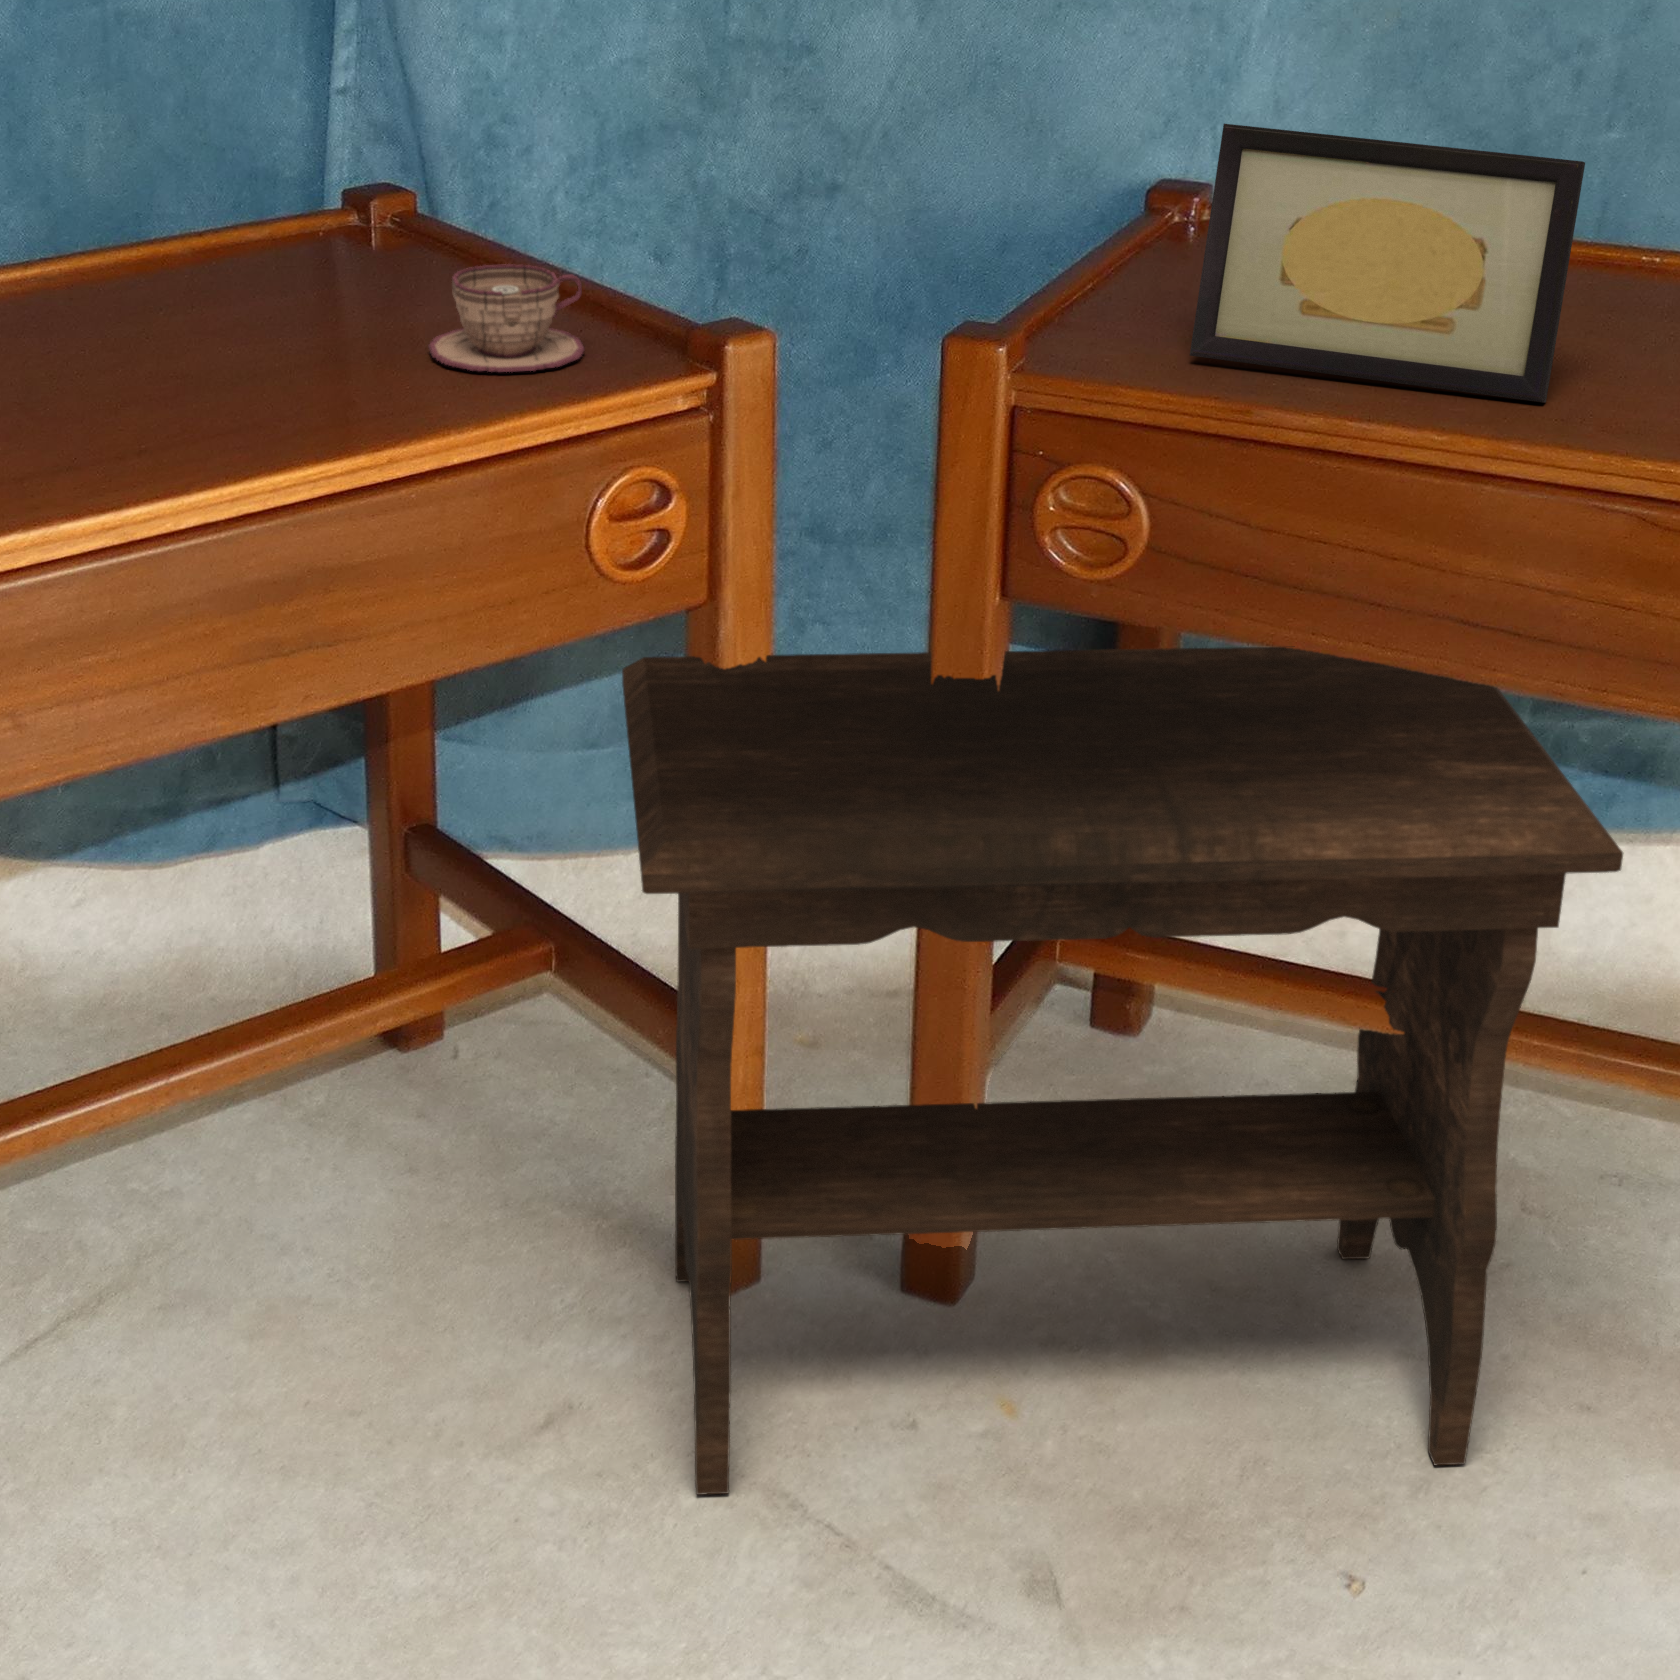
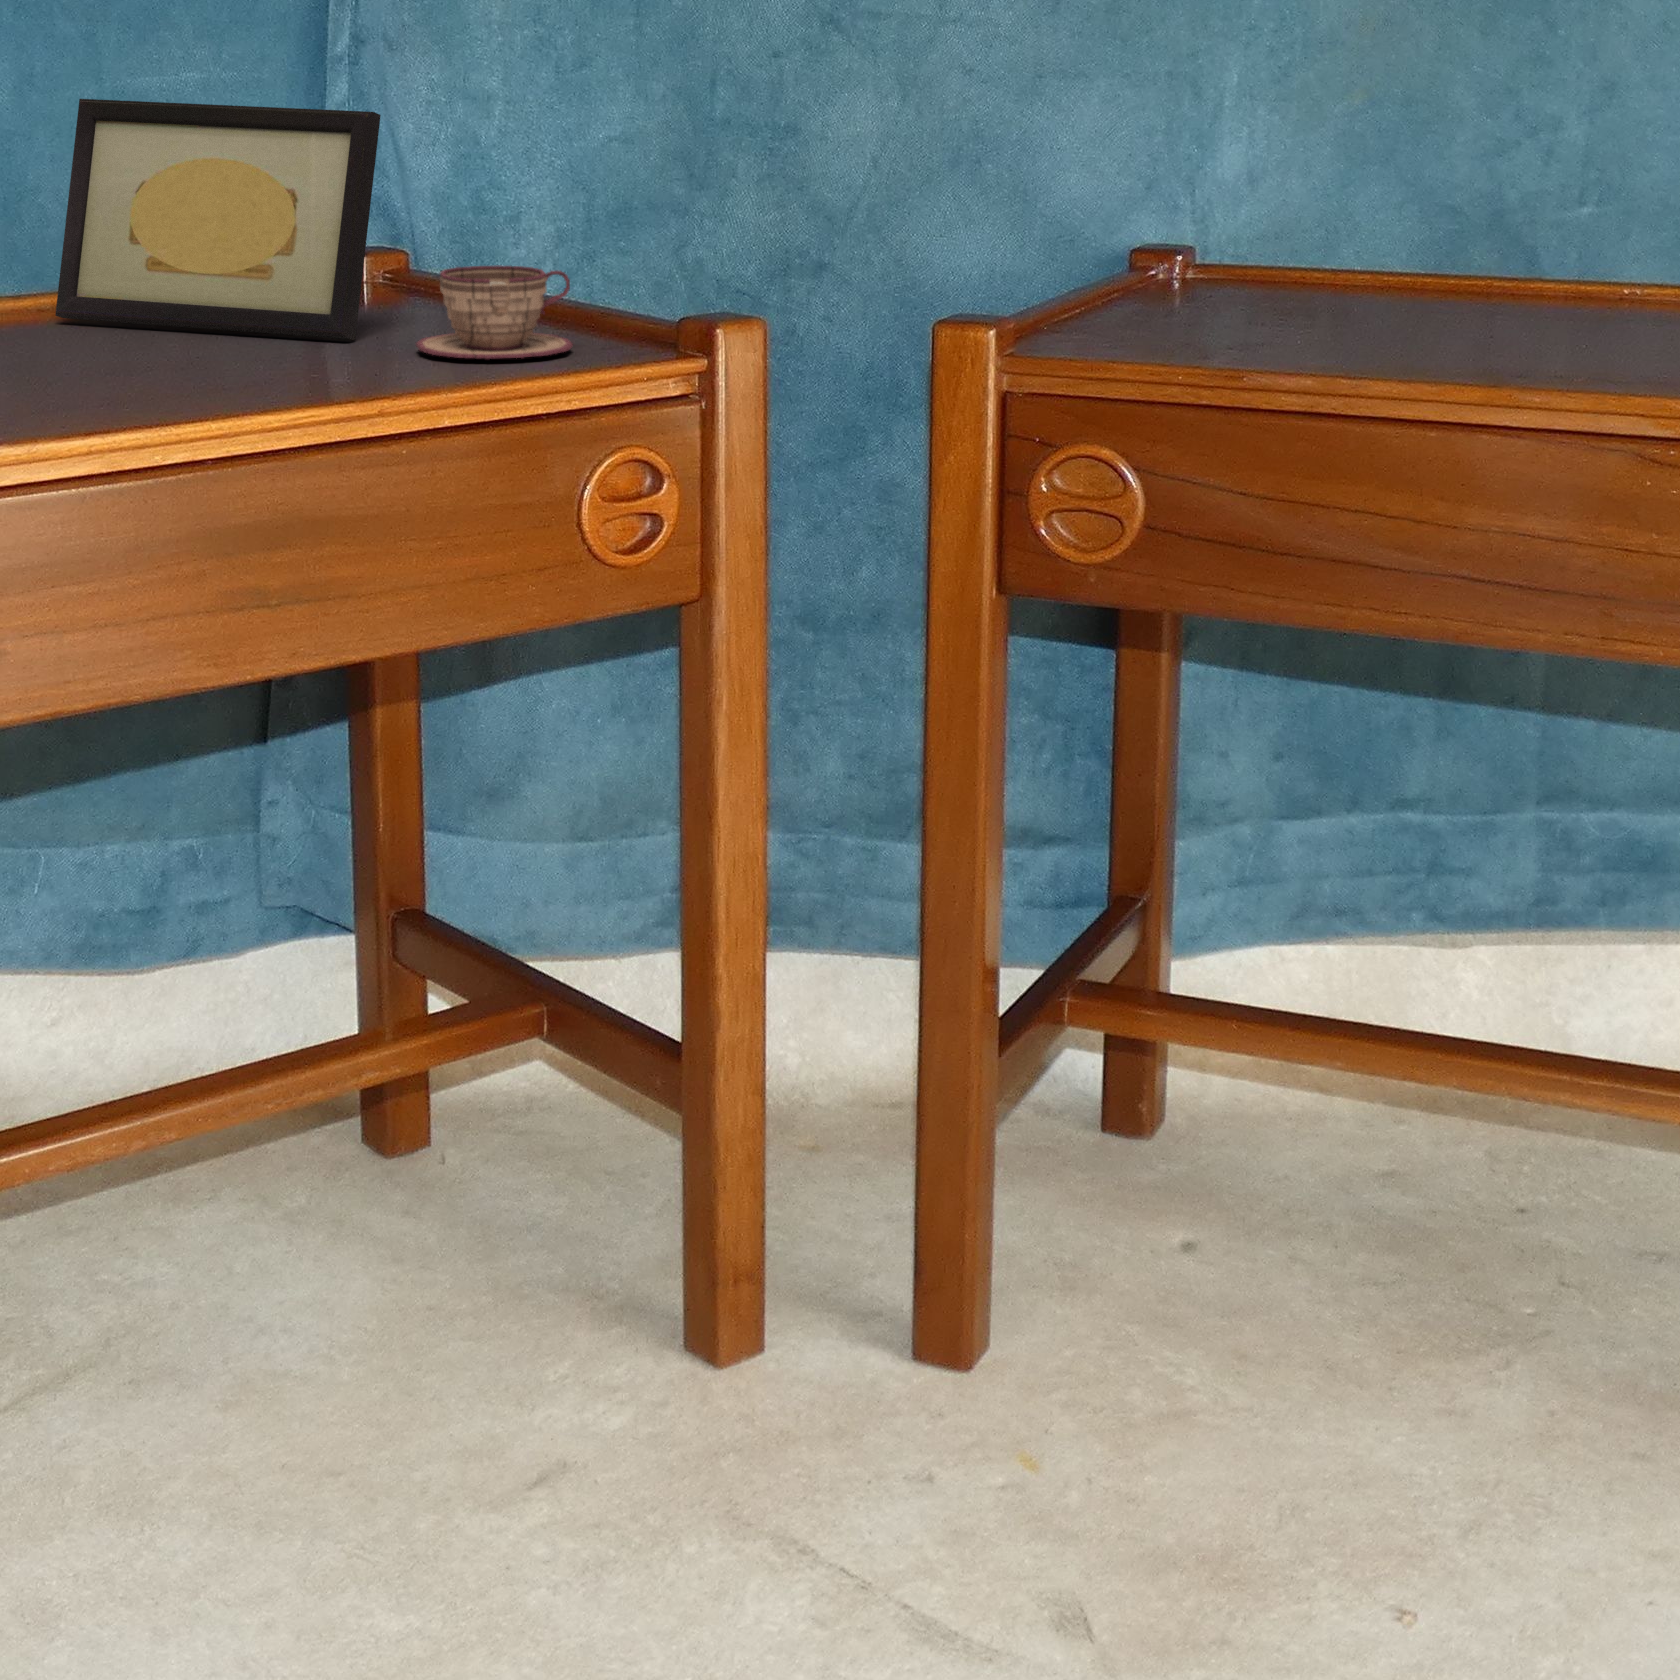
picture frame: present [1190,124,1585,402] -> present [55,99,381,340]
footstool: present [622,647,1623,1495] -> none [613,653,1639,1528]

